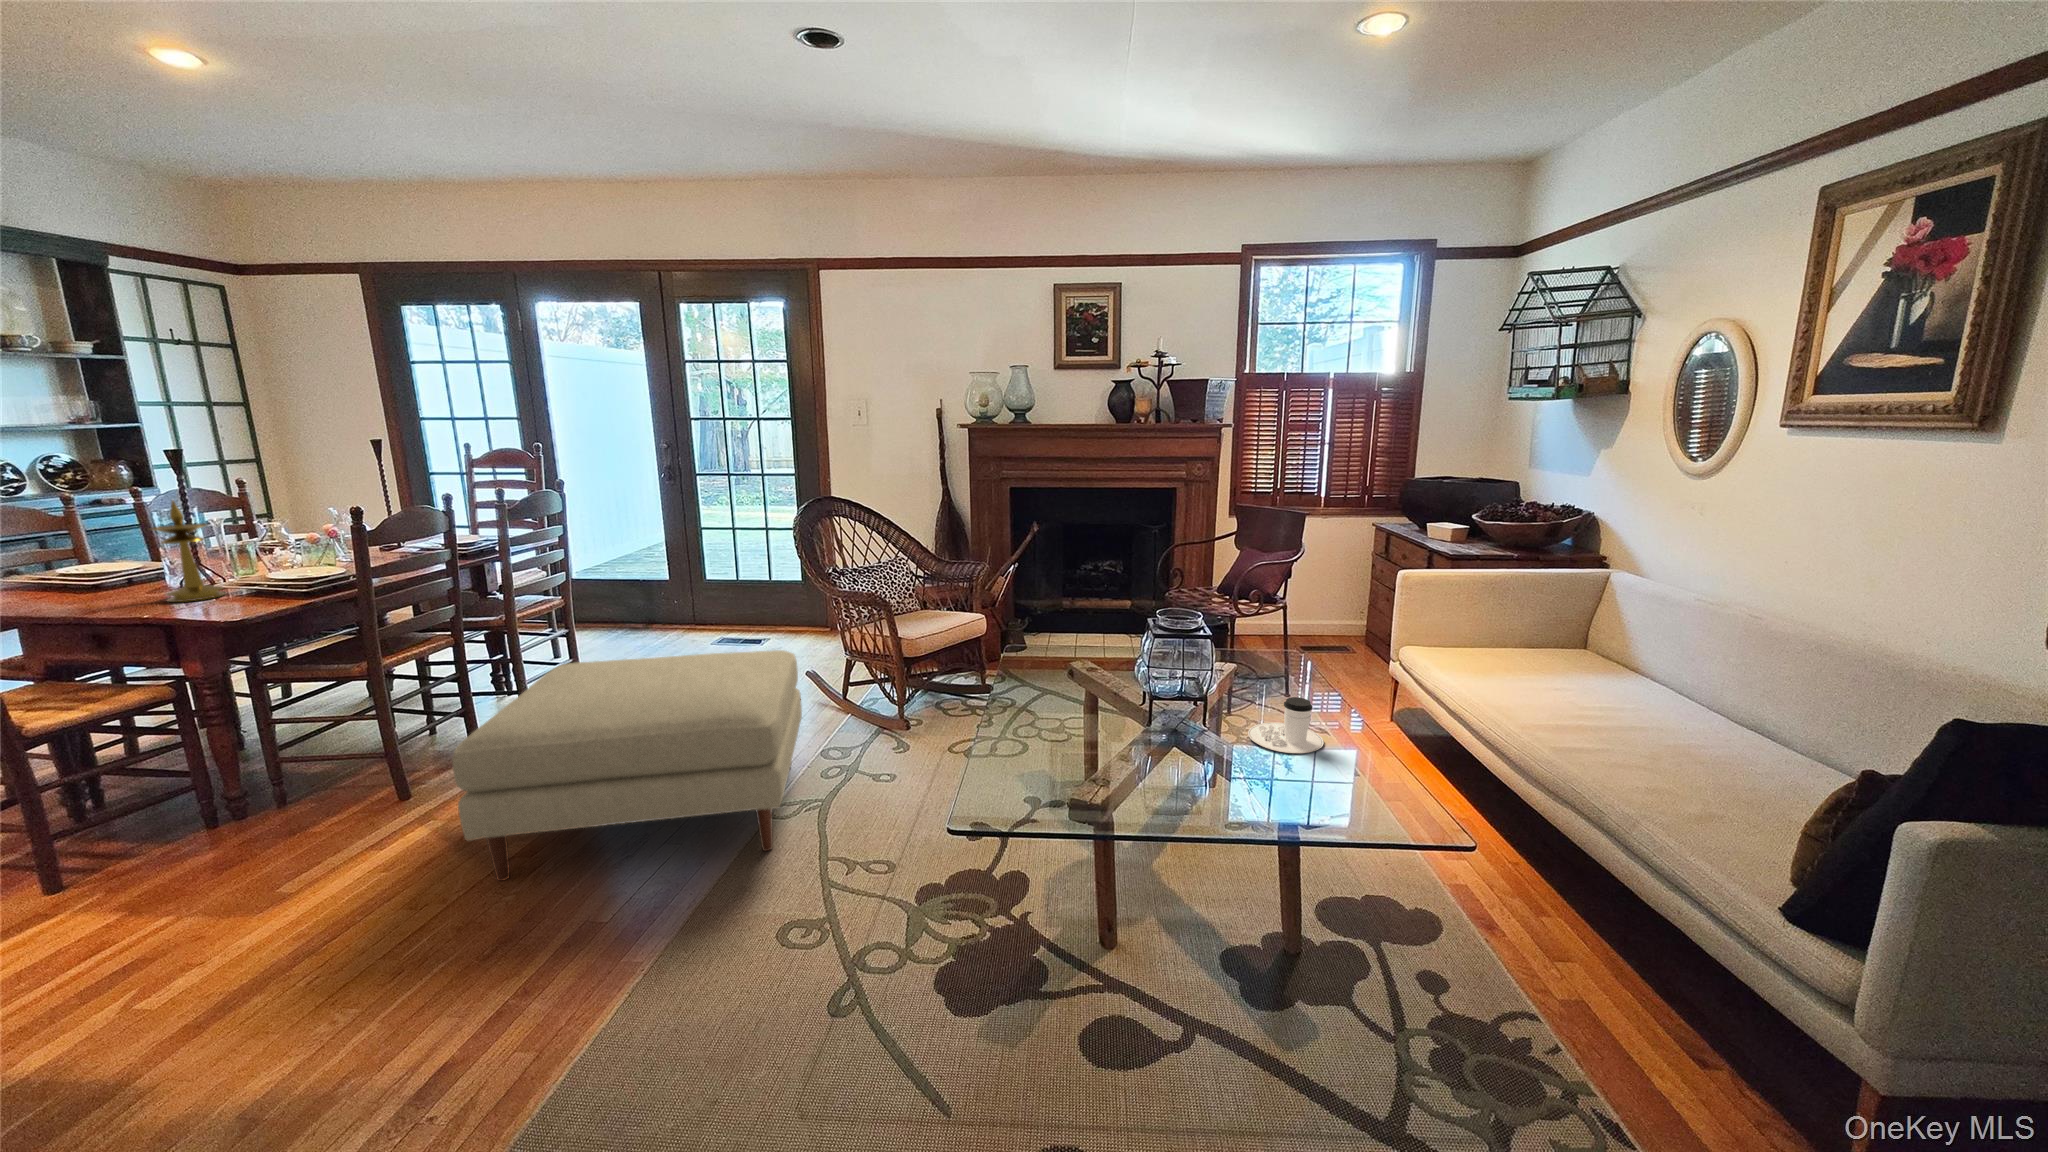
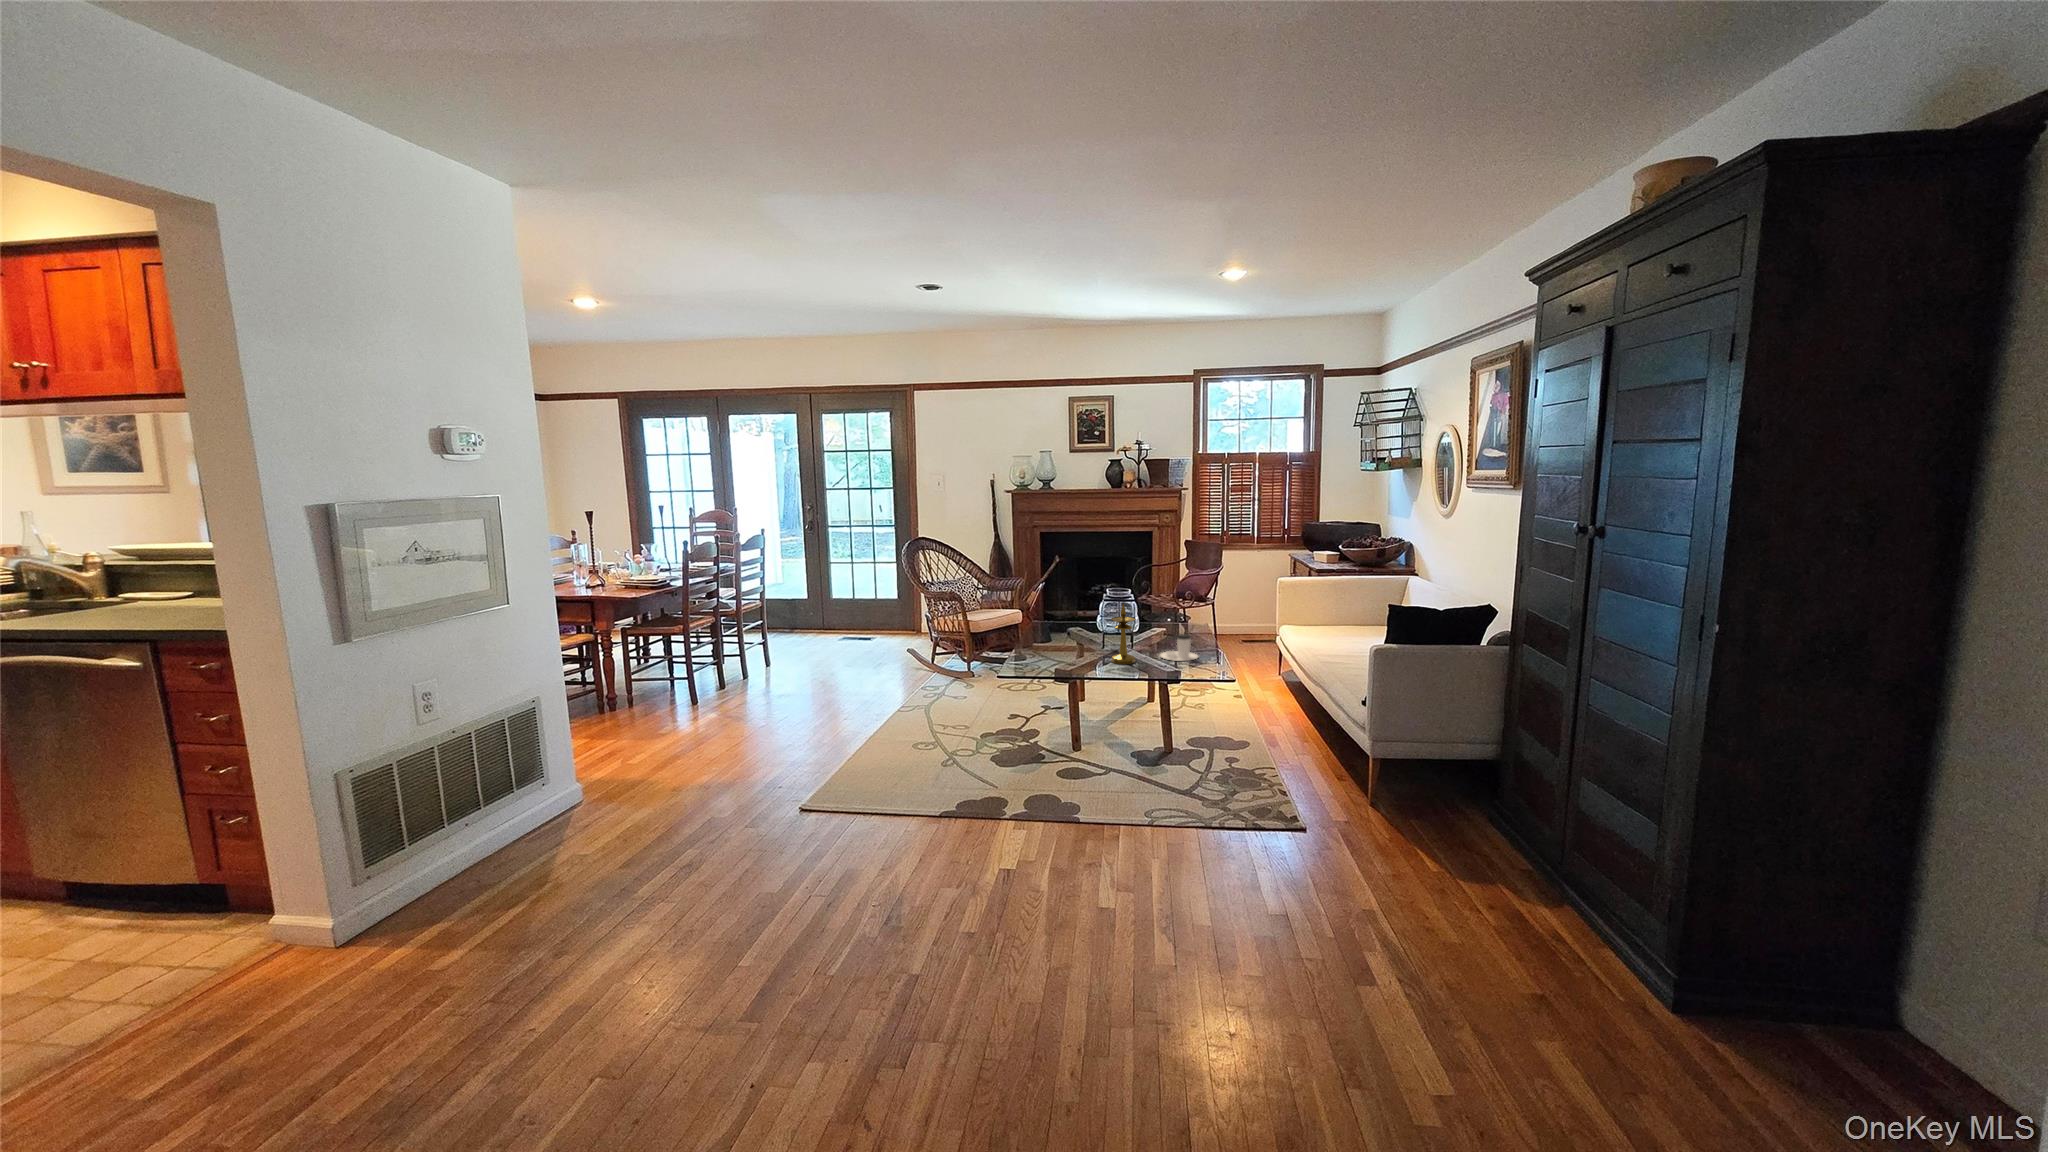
candlestick: present [149,501,225,602] -> present [1111,604,1136,664]
ottoman: present [452,650,802,881] -> none [750,623,911,731]

